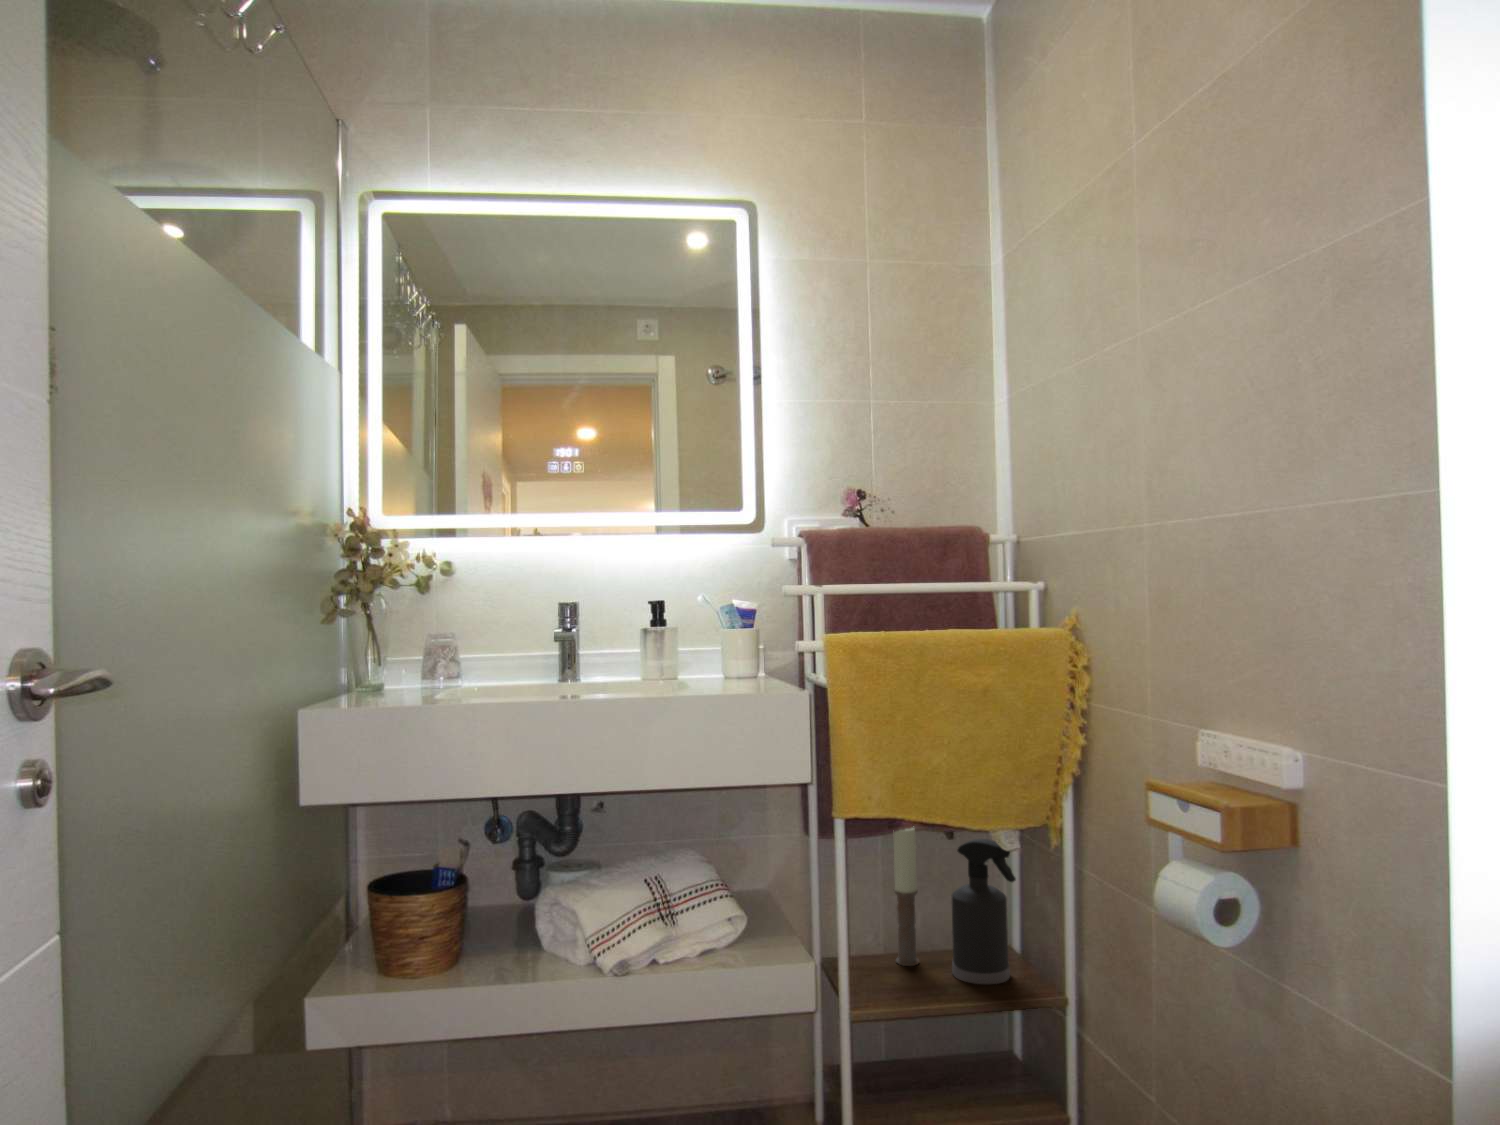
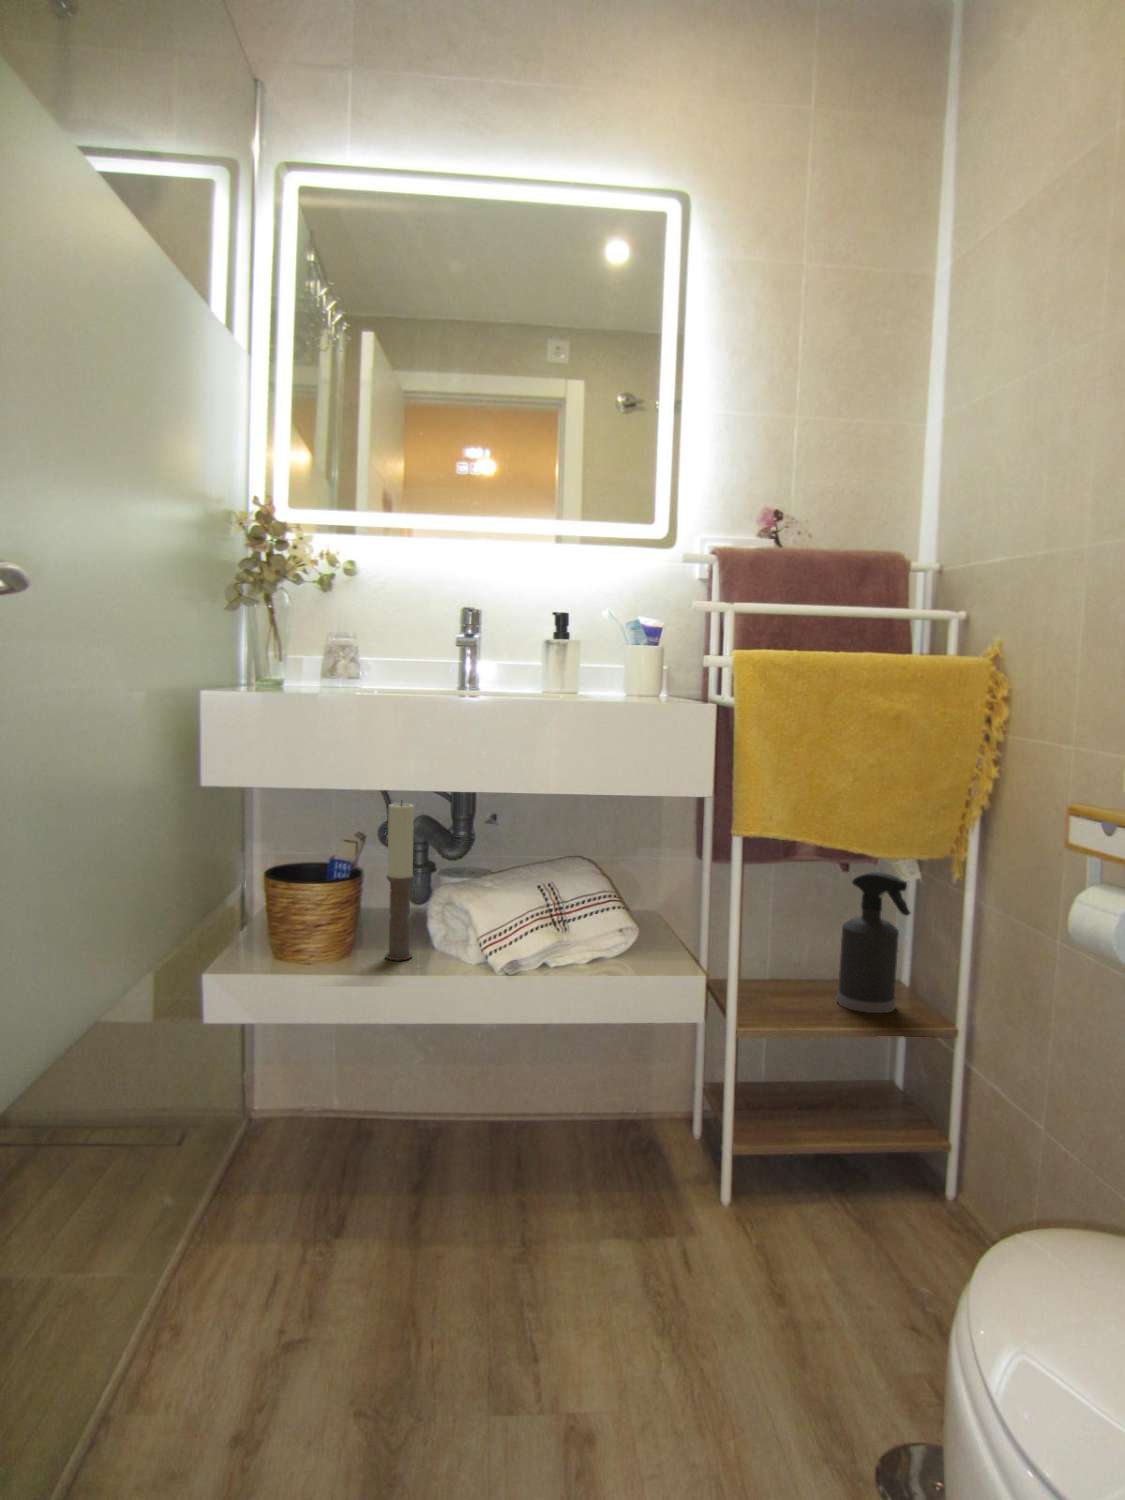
candle: present [894,828,919,966] -> present [386,801,414,960]

